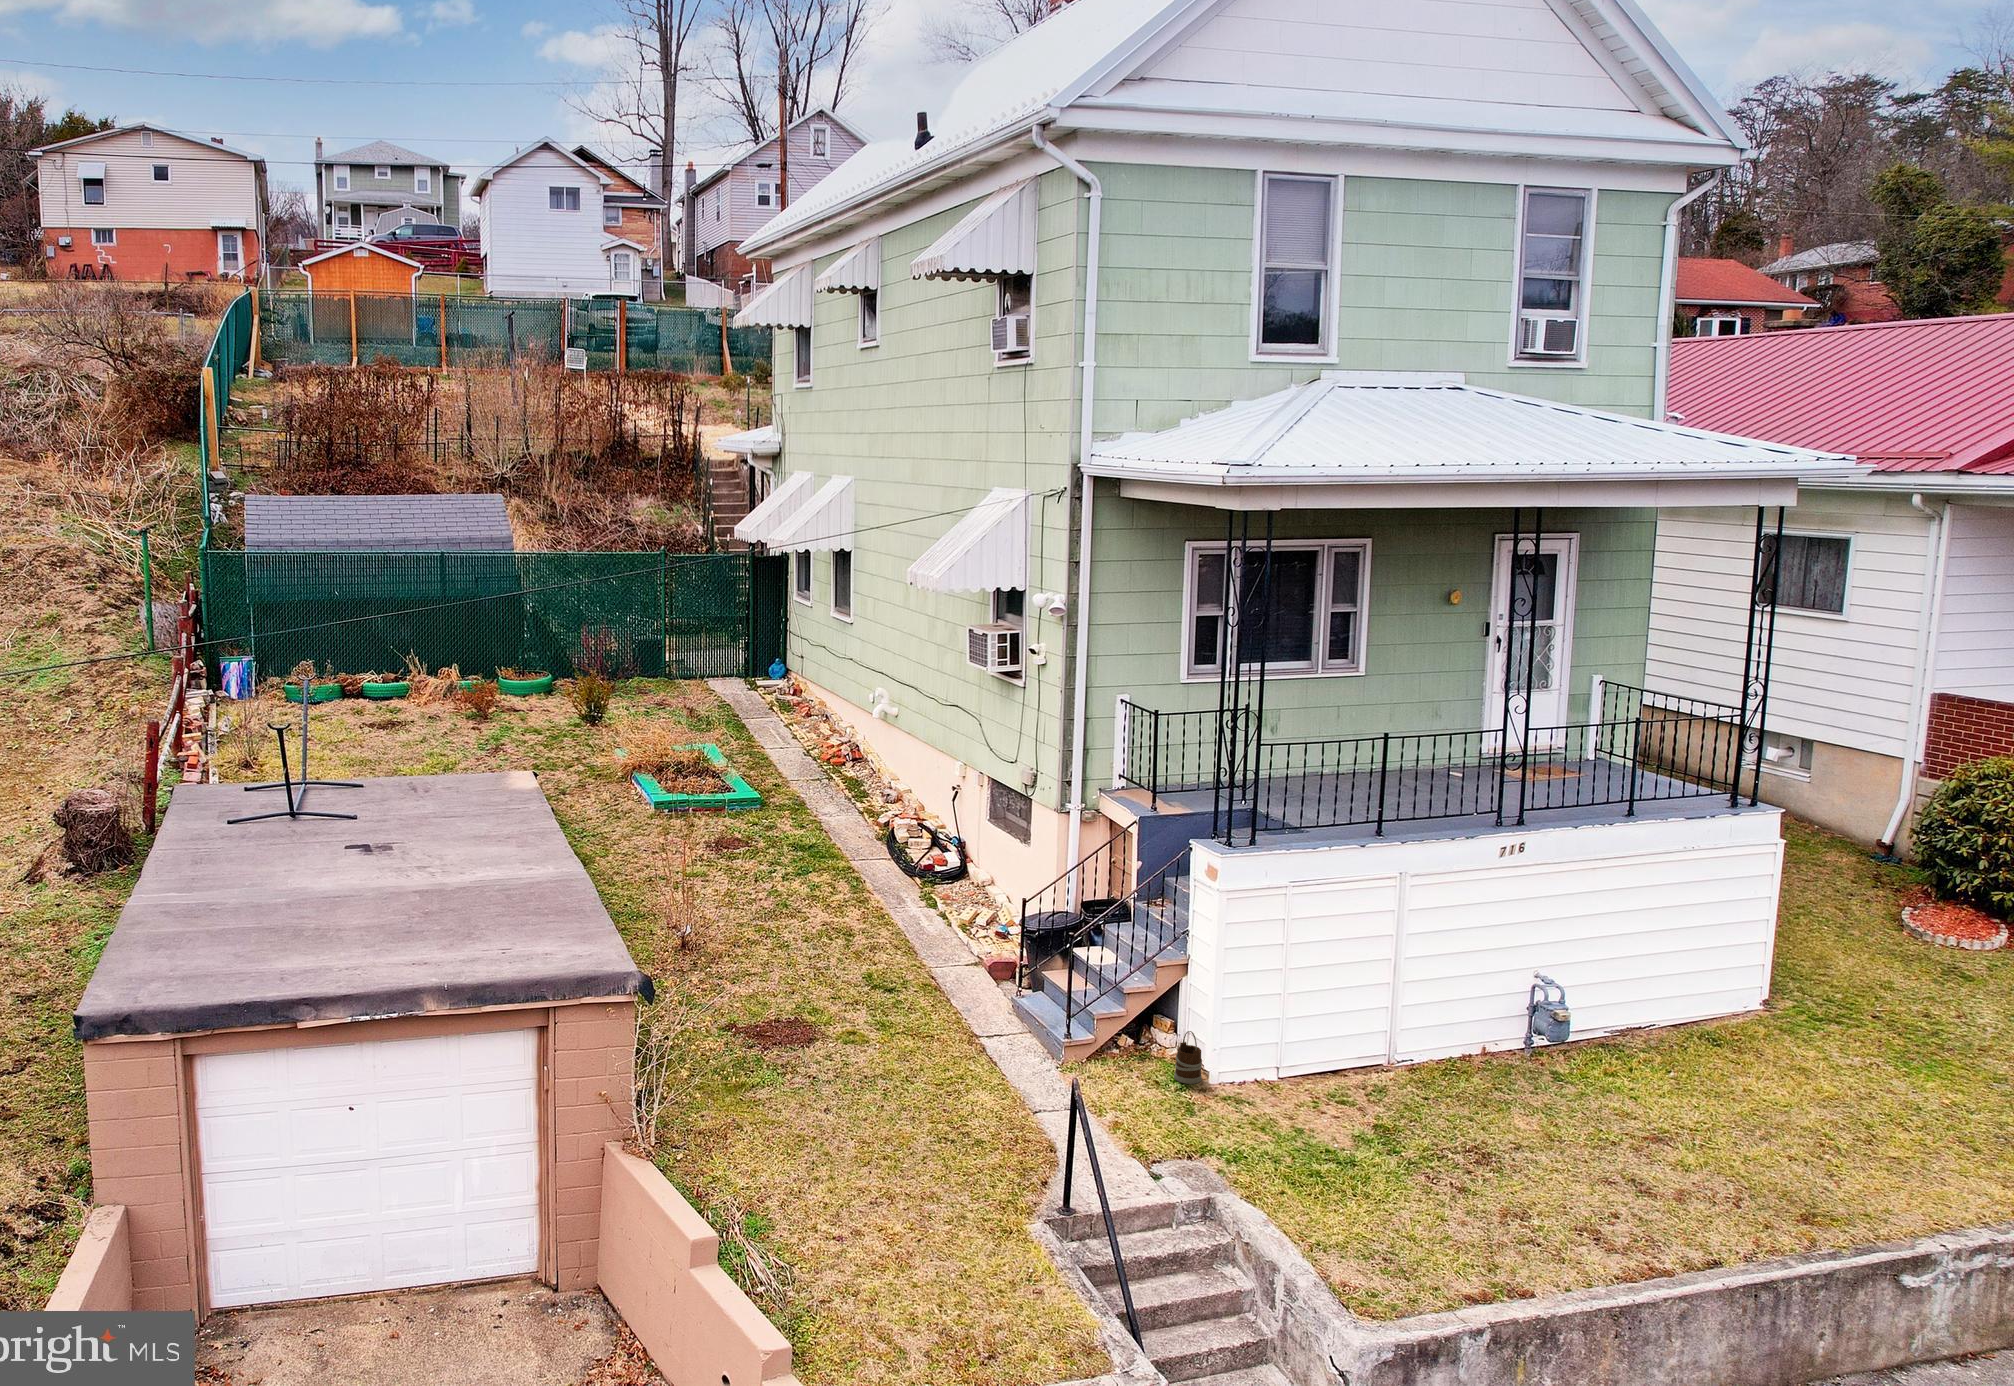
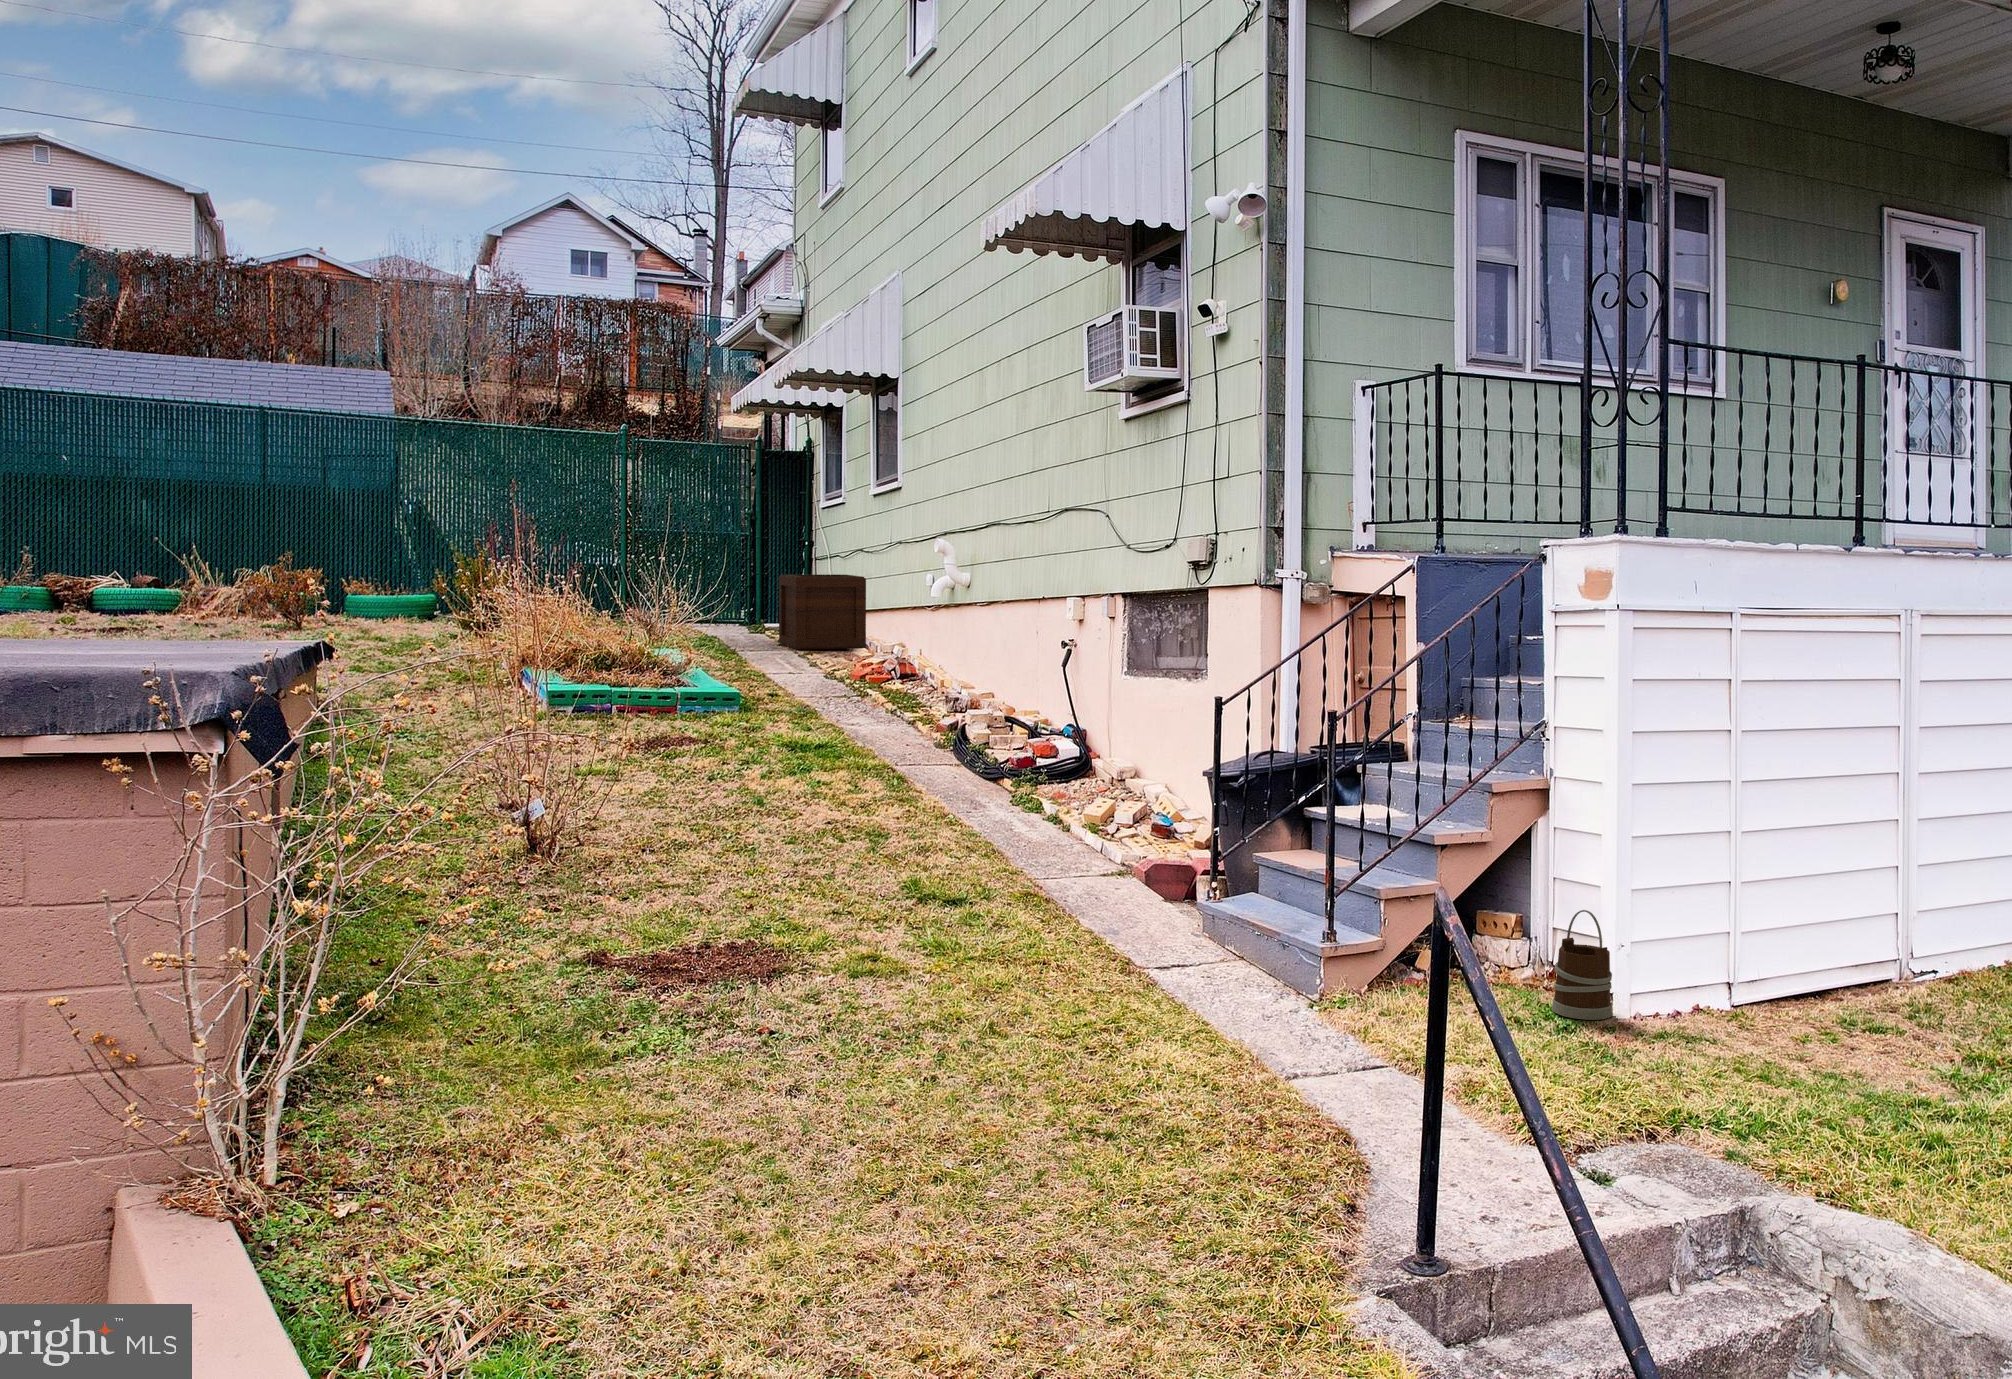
wooden crate: none [770,672,830,728] -> present [779,574,866,649]

